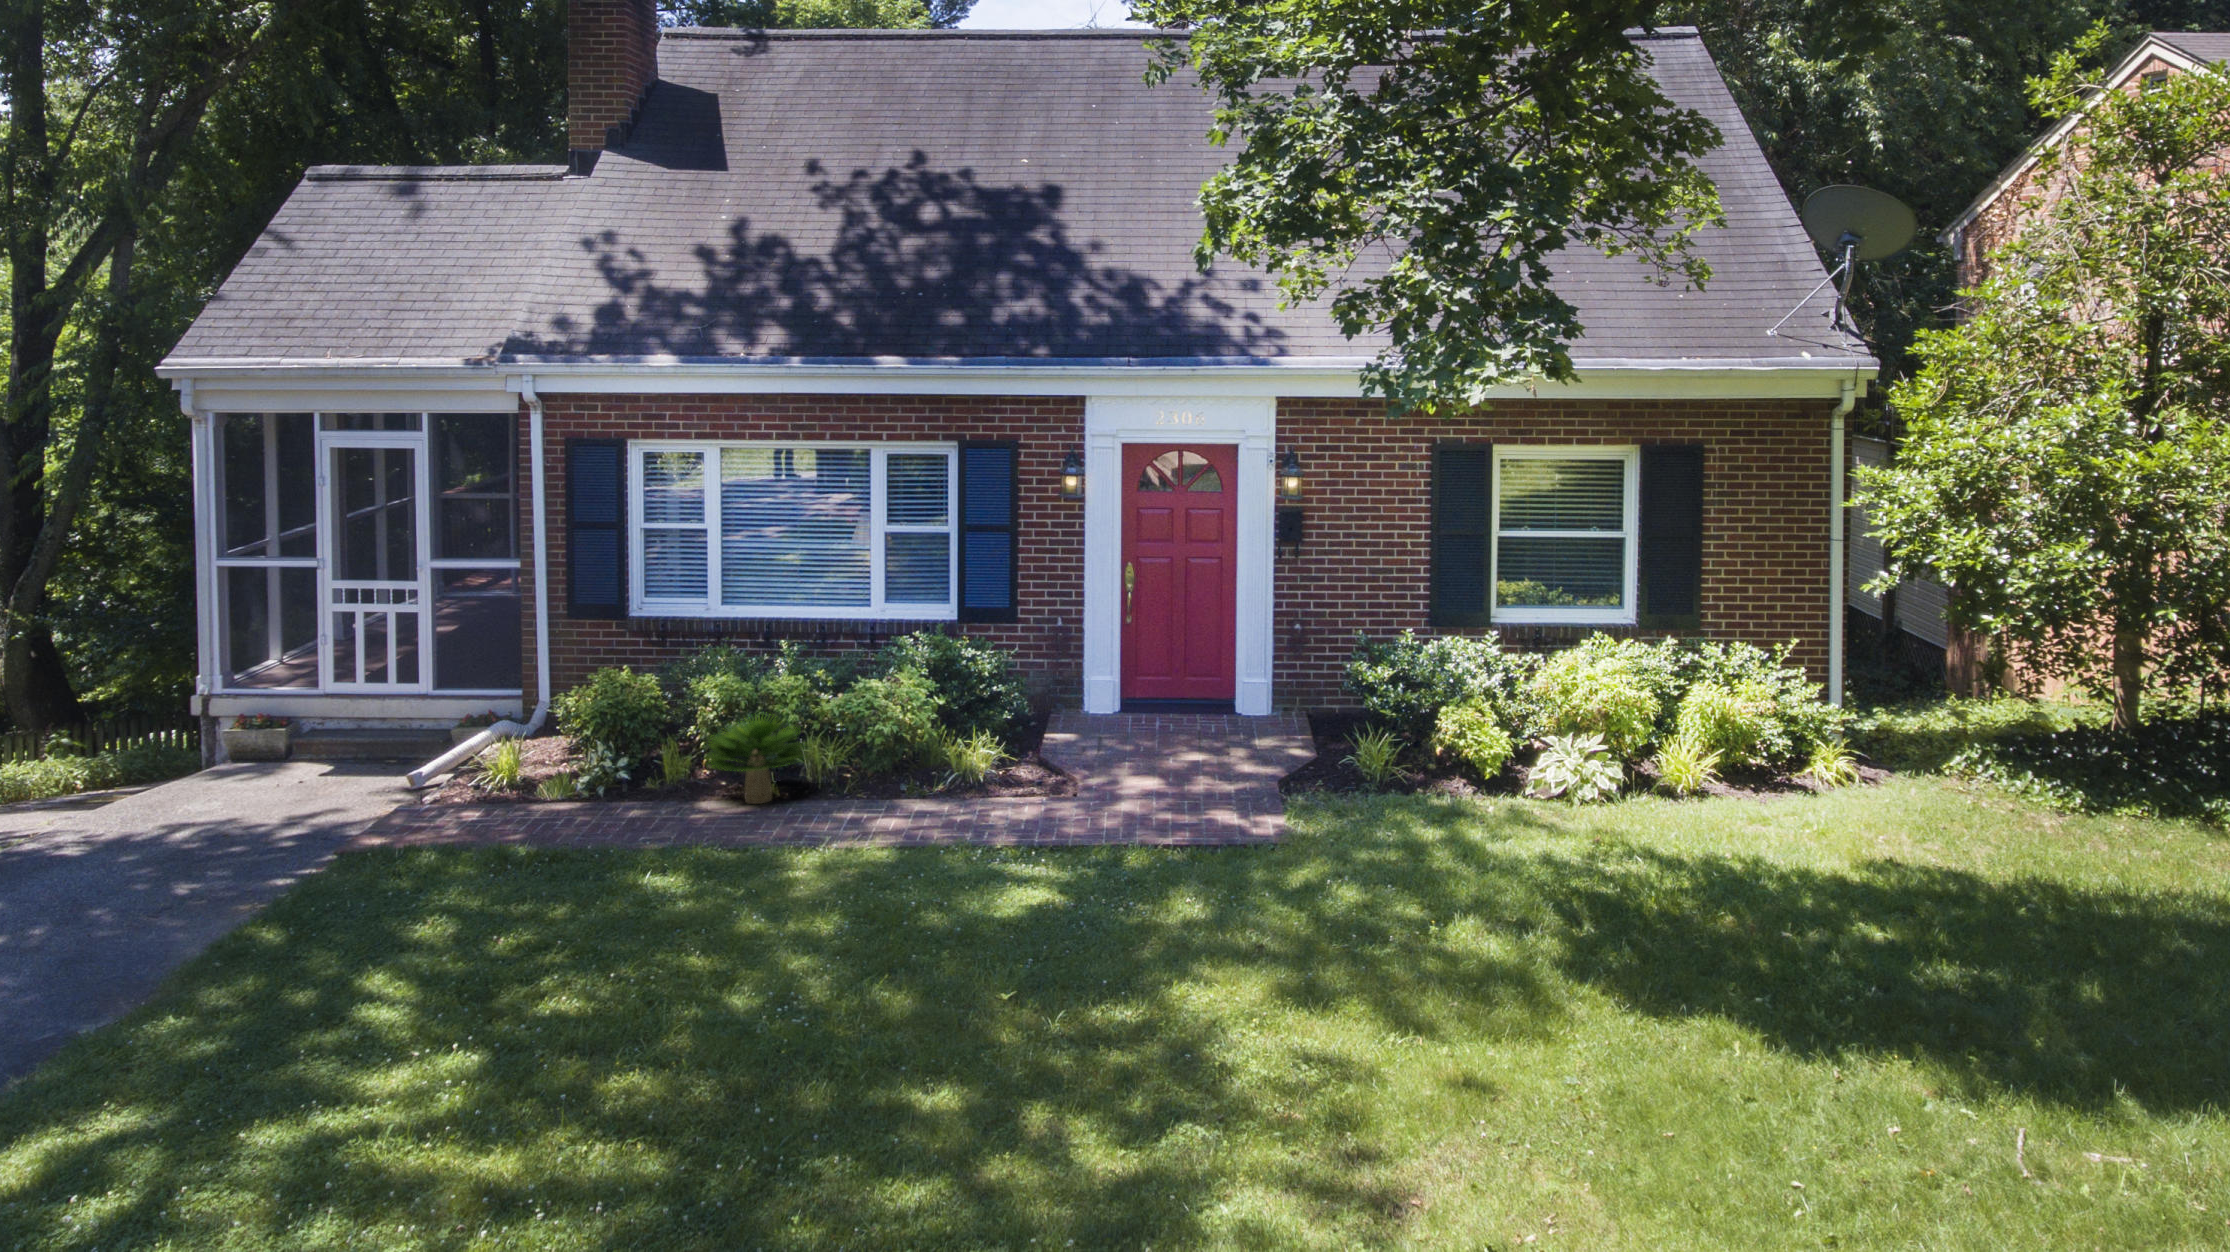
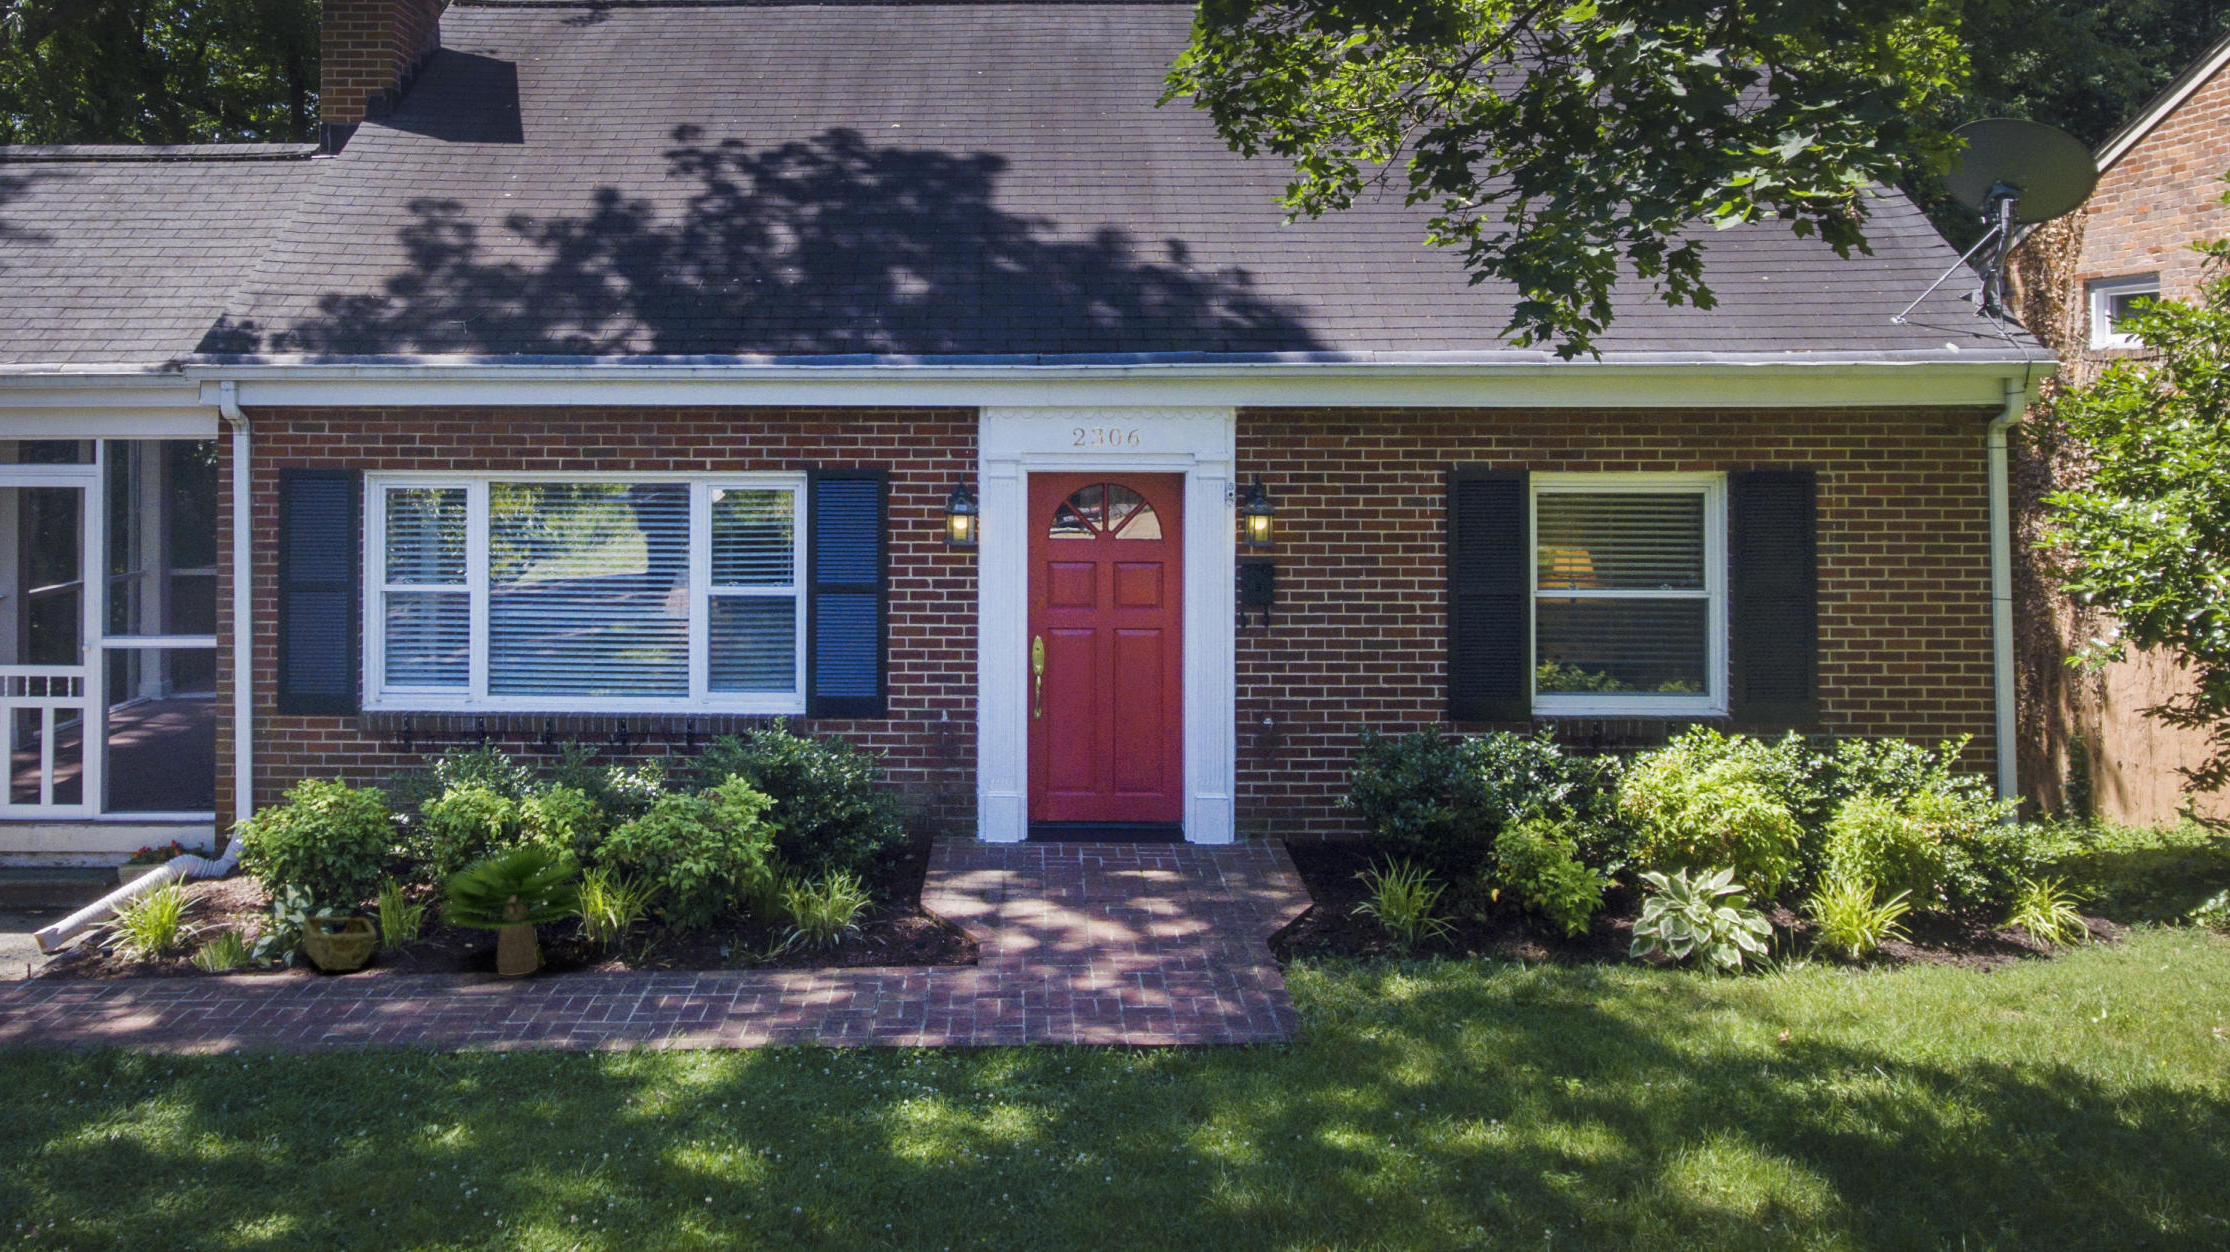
woven basket: none [607,763,660,801] -> present [304,916,376,970]

